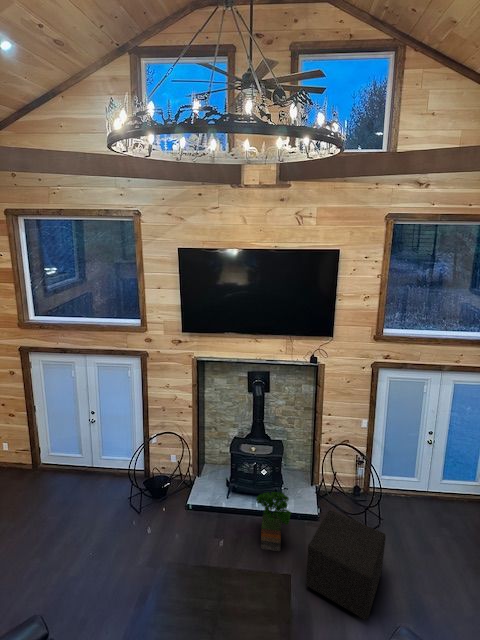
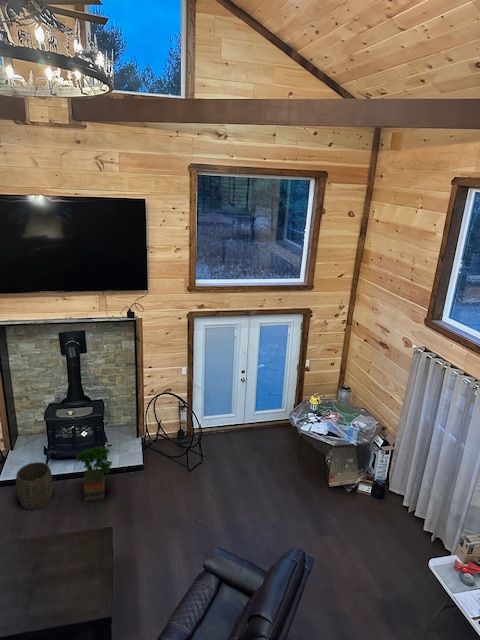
woven basket: none [199,495,232,546] -> present [16,462,53,509]
ottoman: present [306,510,385,620] -> none [125,453,194,528]

